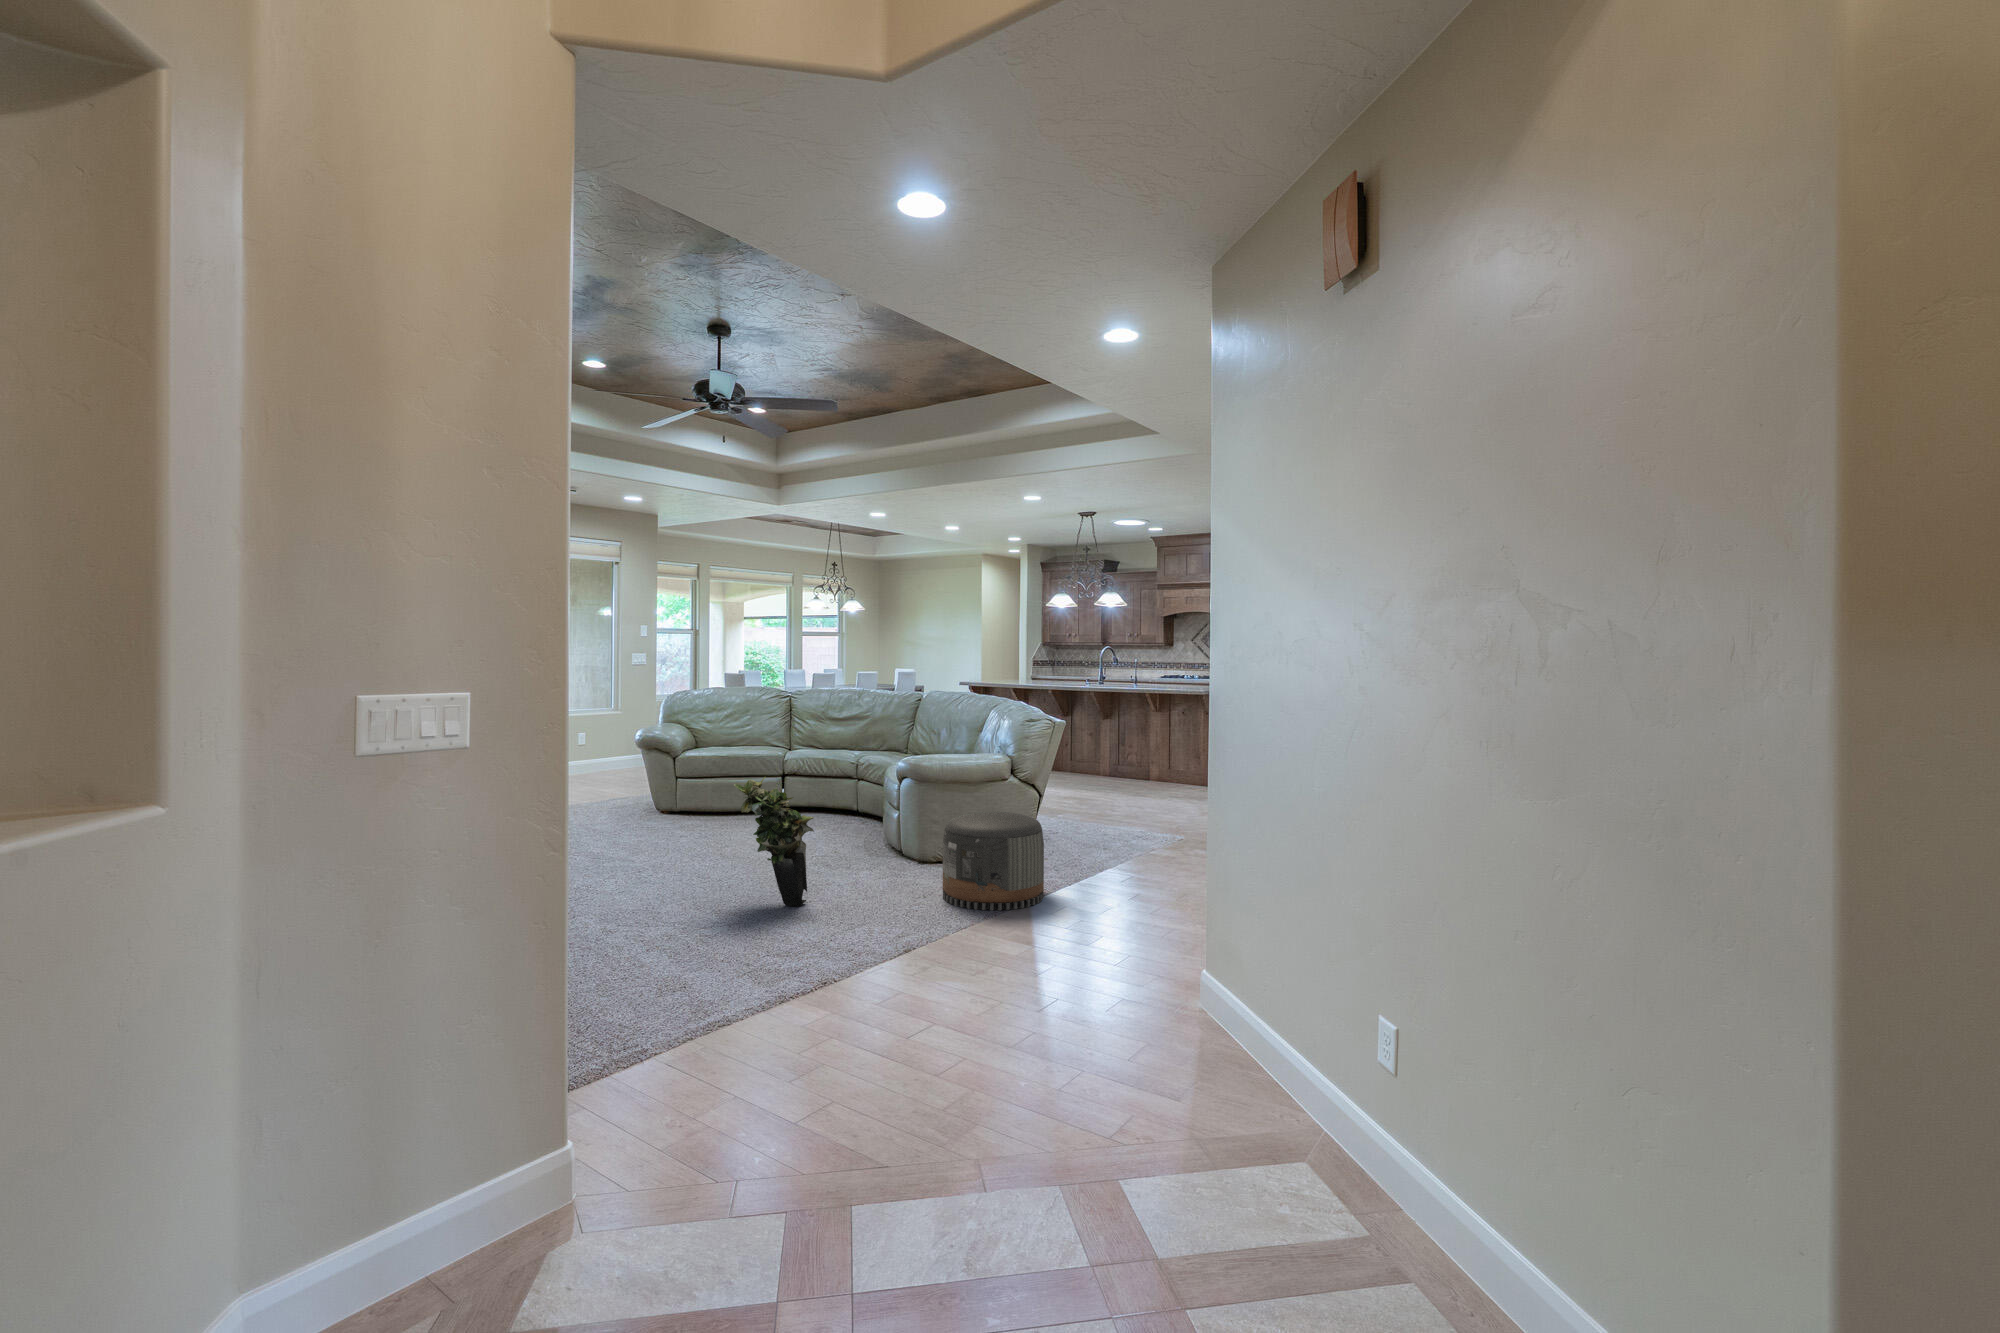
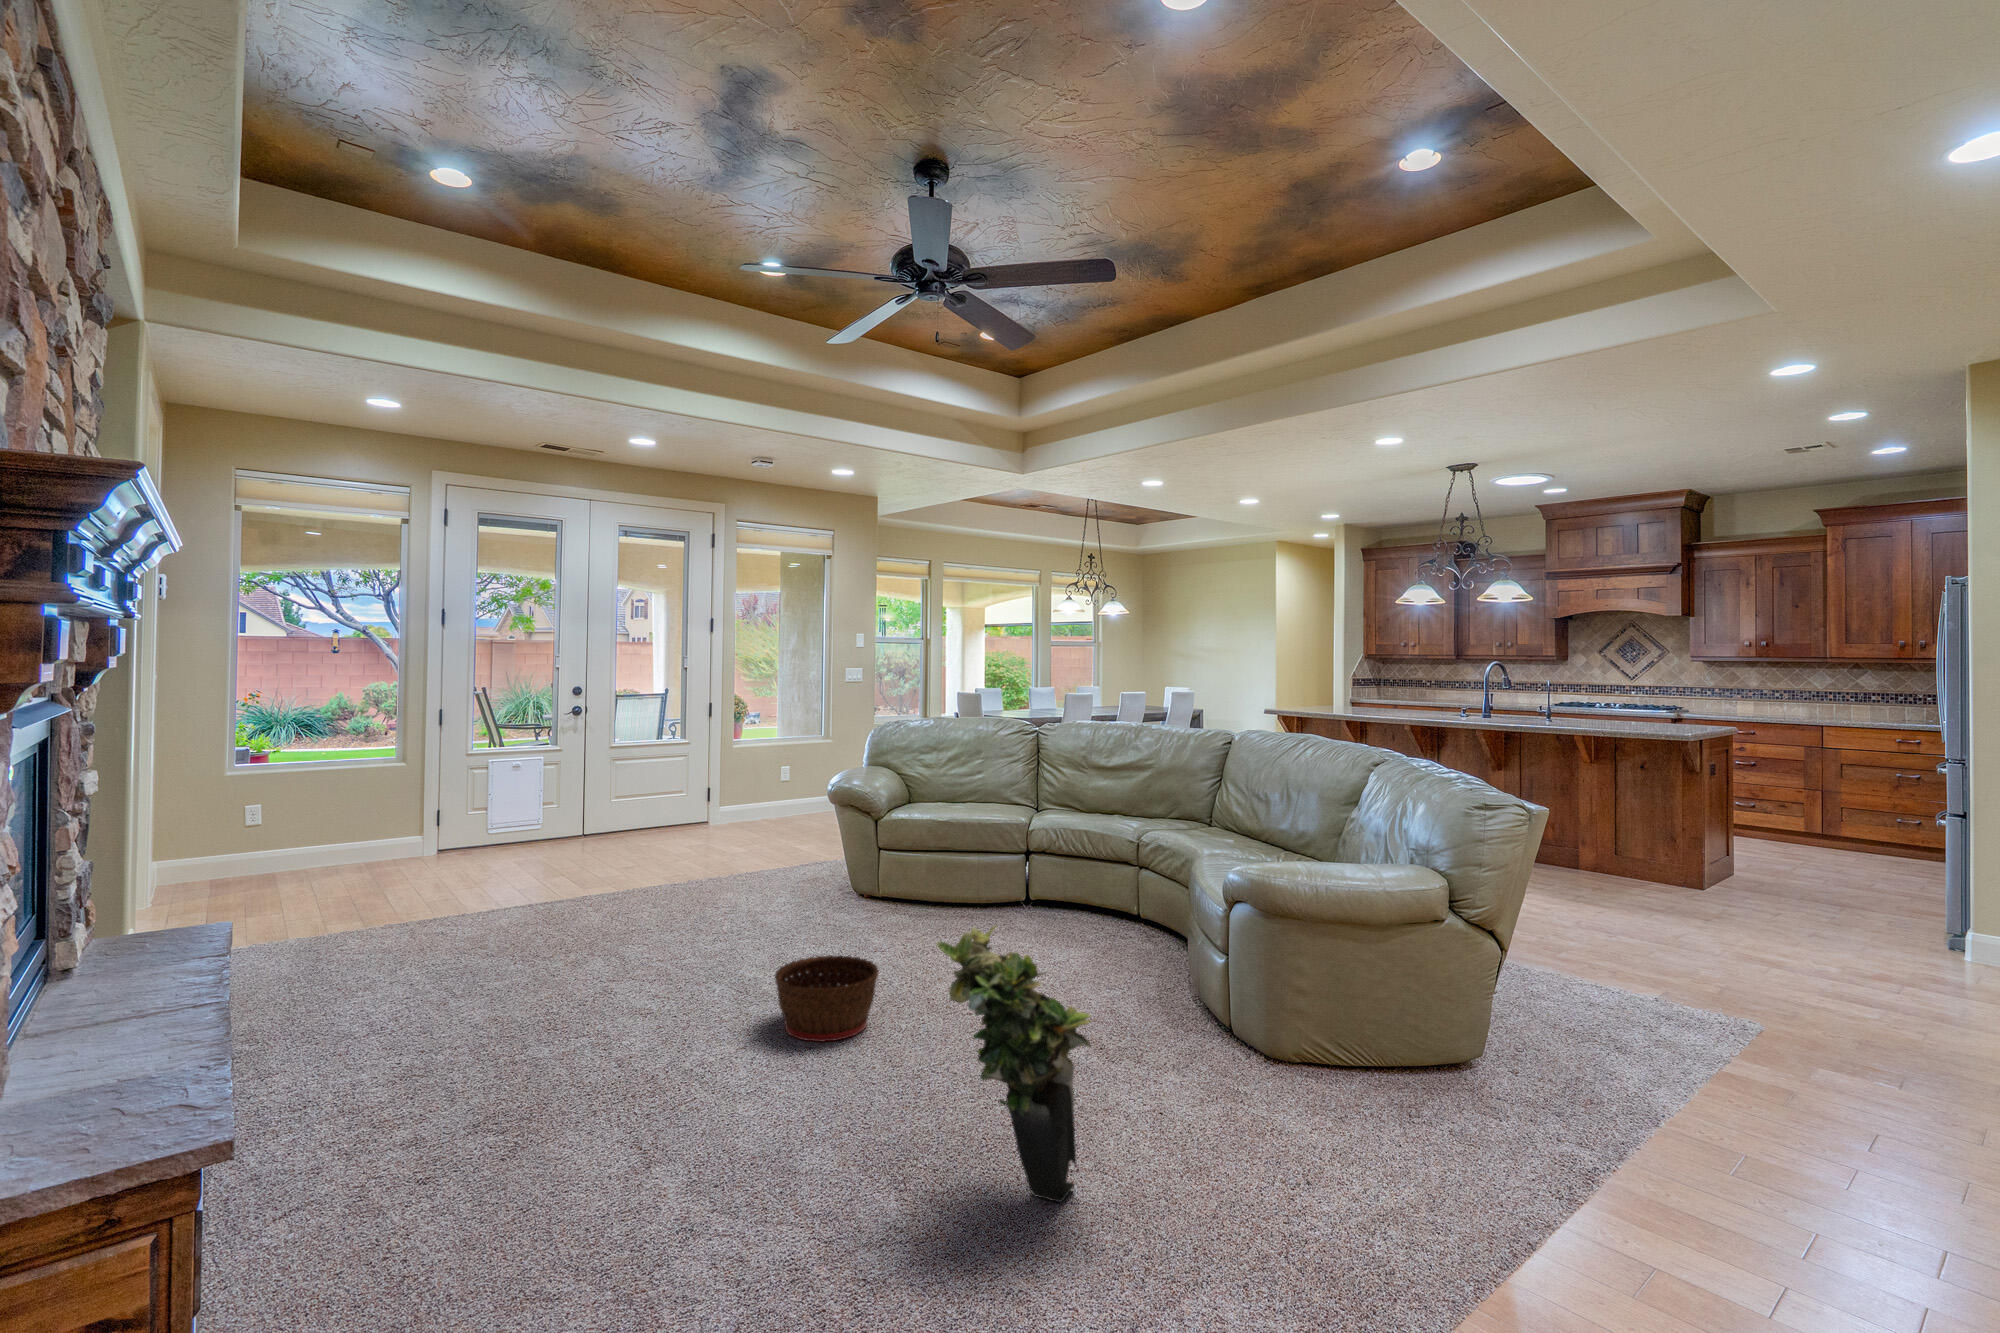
pouf: present [943,812,1044,910] -> none [1356,1015,1601,1285]
basket: none [624,826,690,871] -> present [775,955,879,1042]

